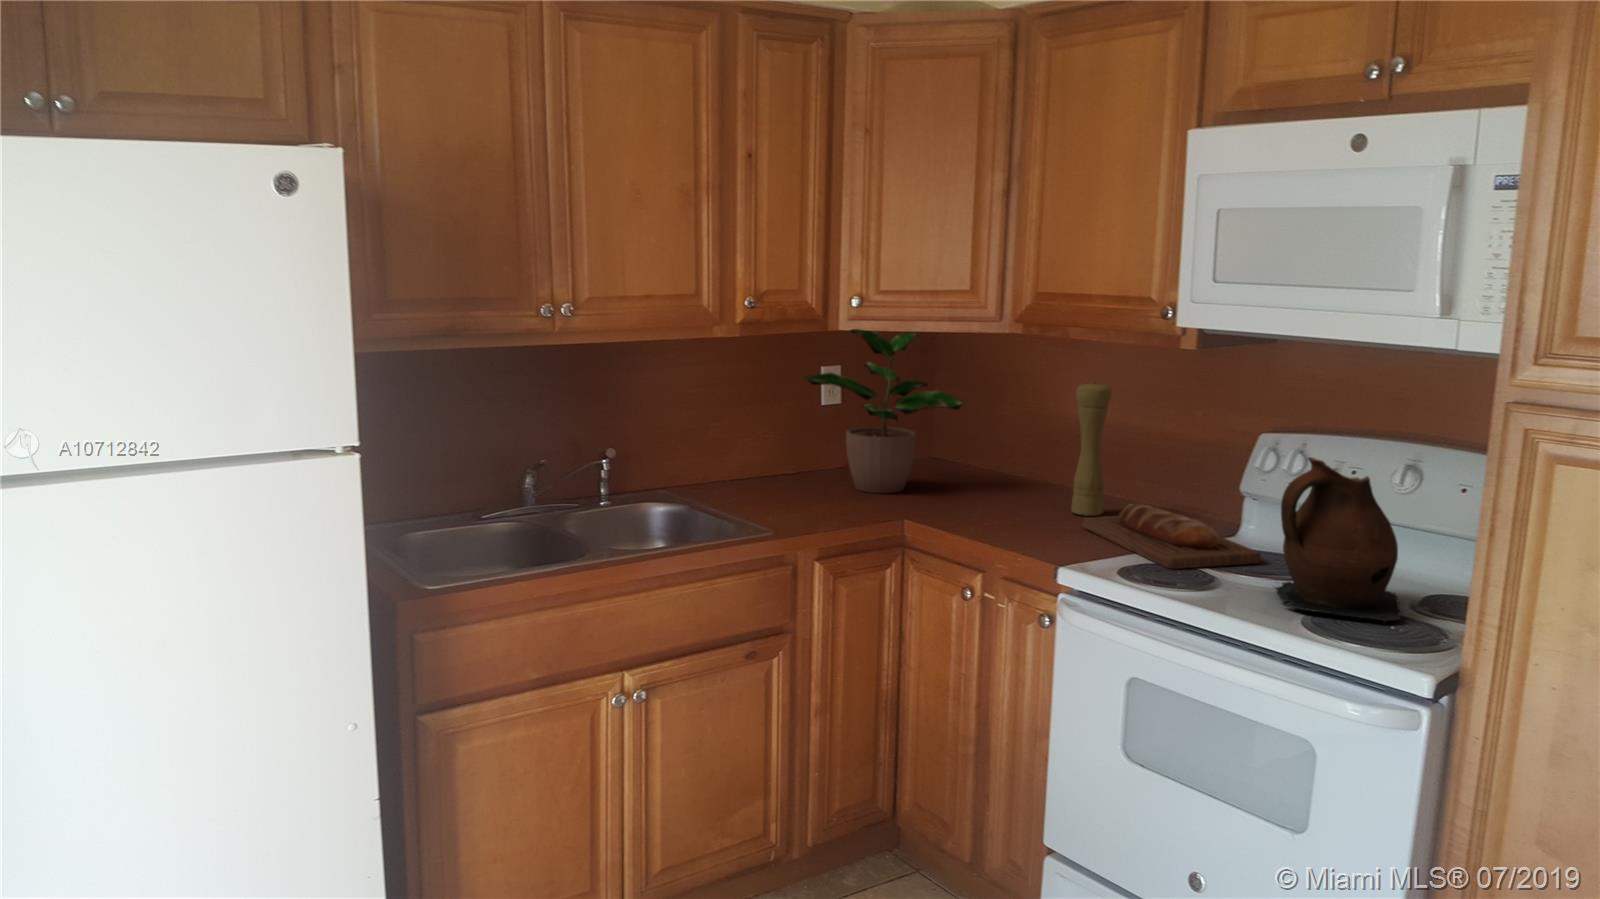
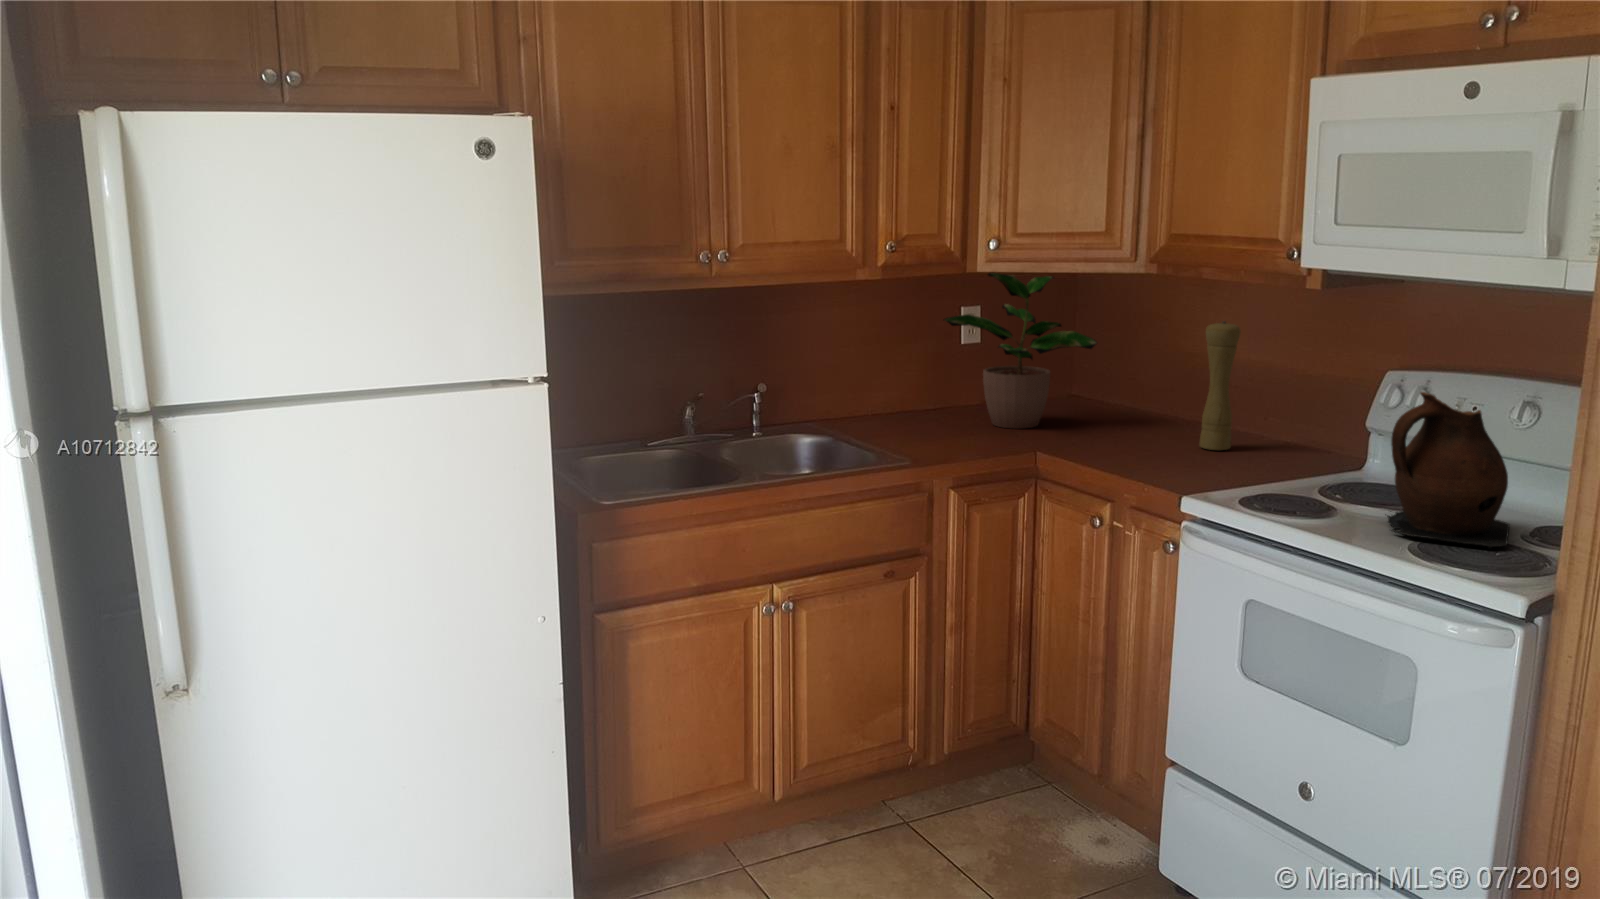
bread loaf: present [1083,504,1261,569] -> none [1208,438,1380,499]

